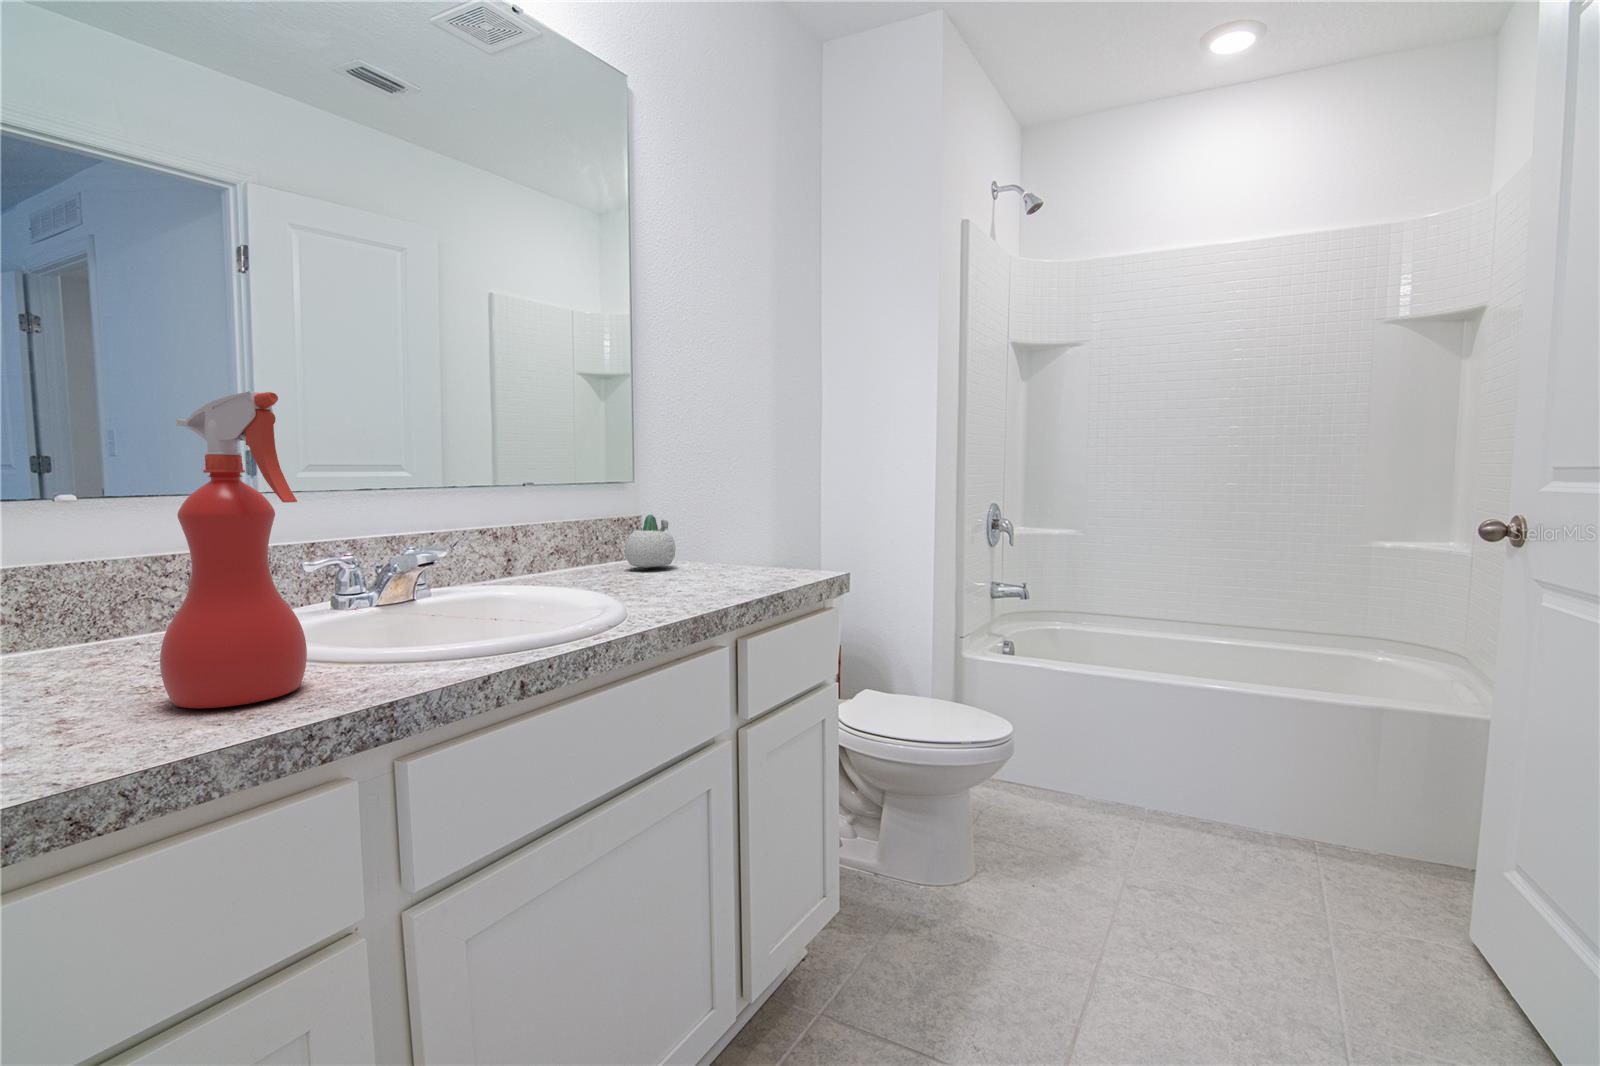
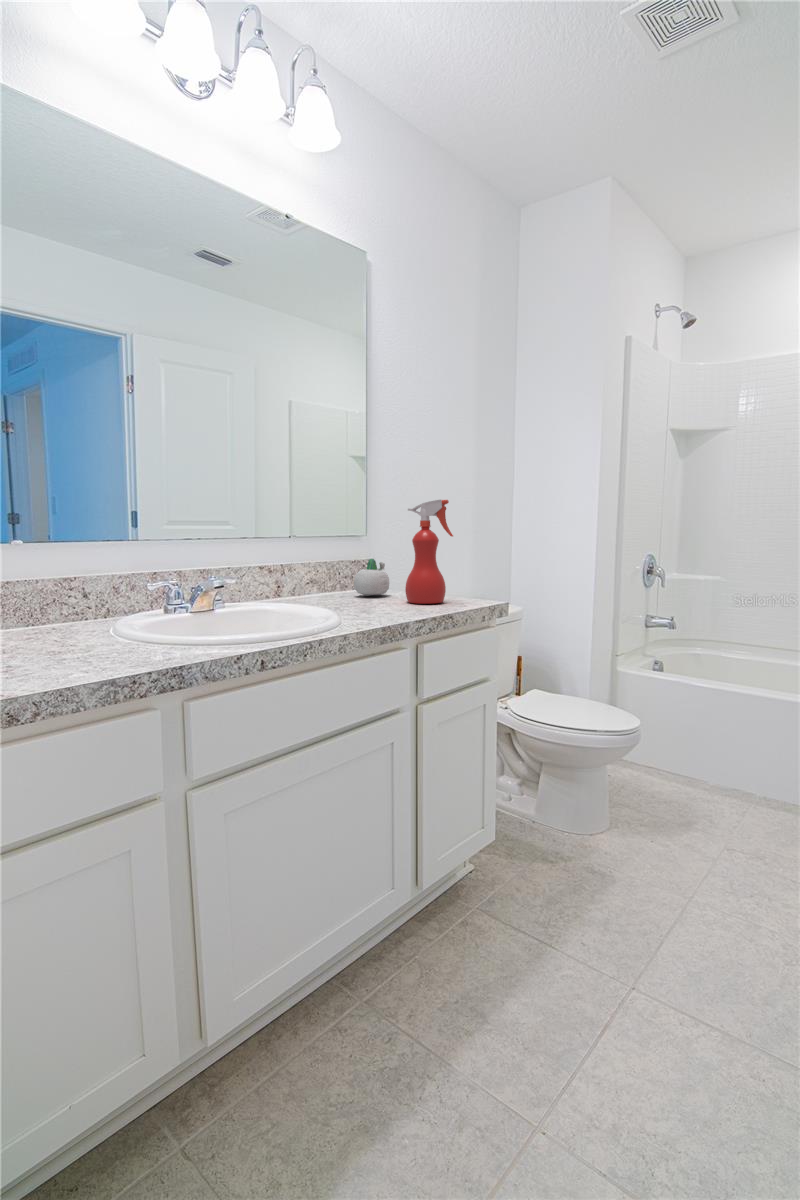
spray bottle: present [160,391,307,708] -> present [405,500,453,604]

